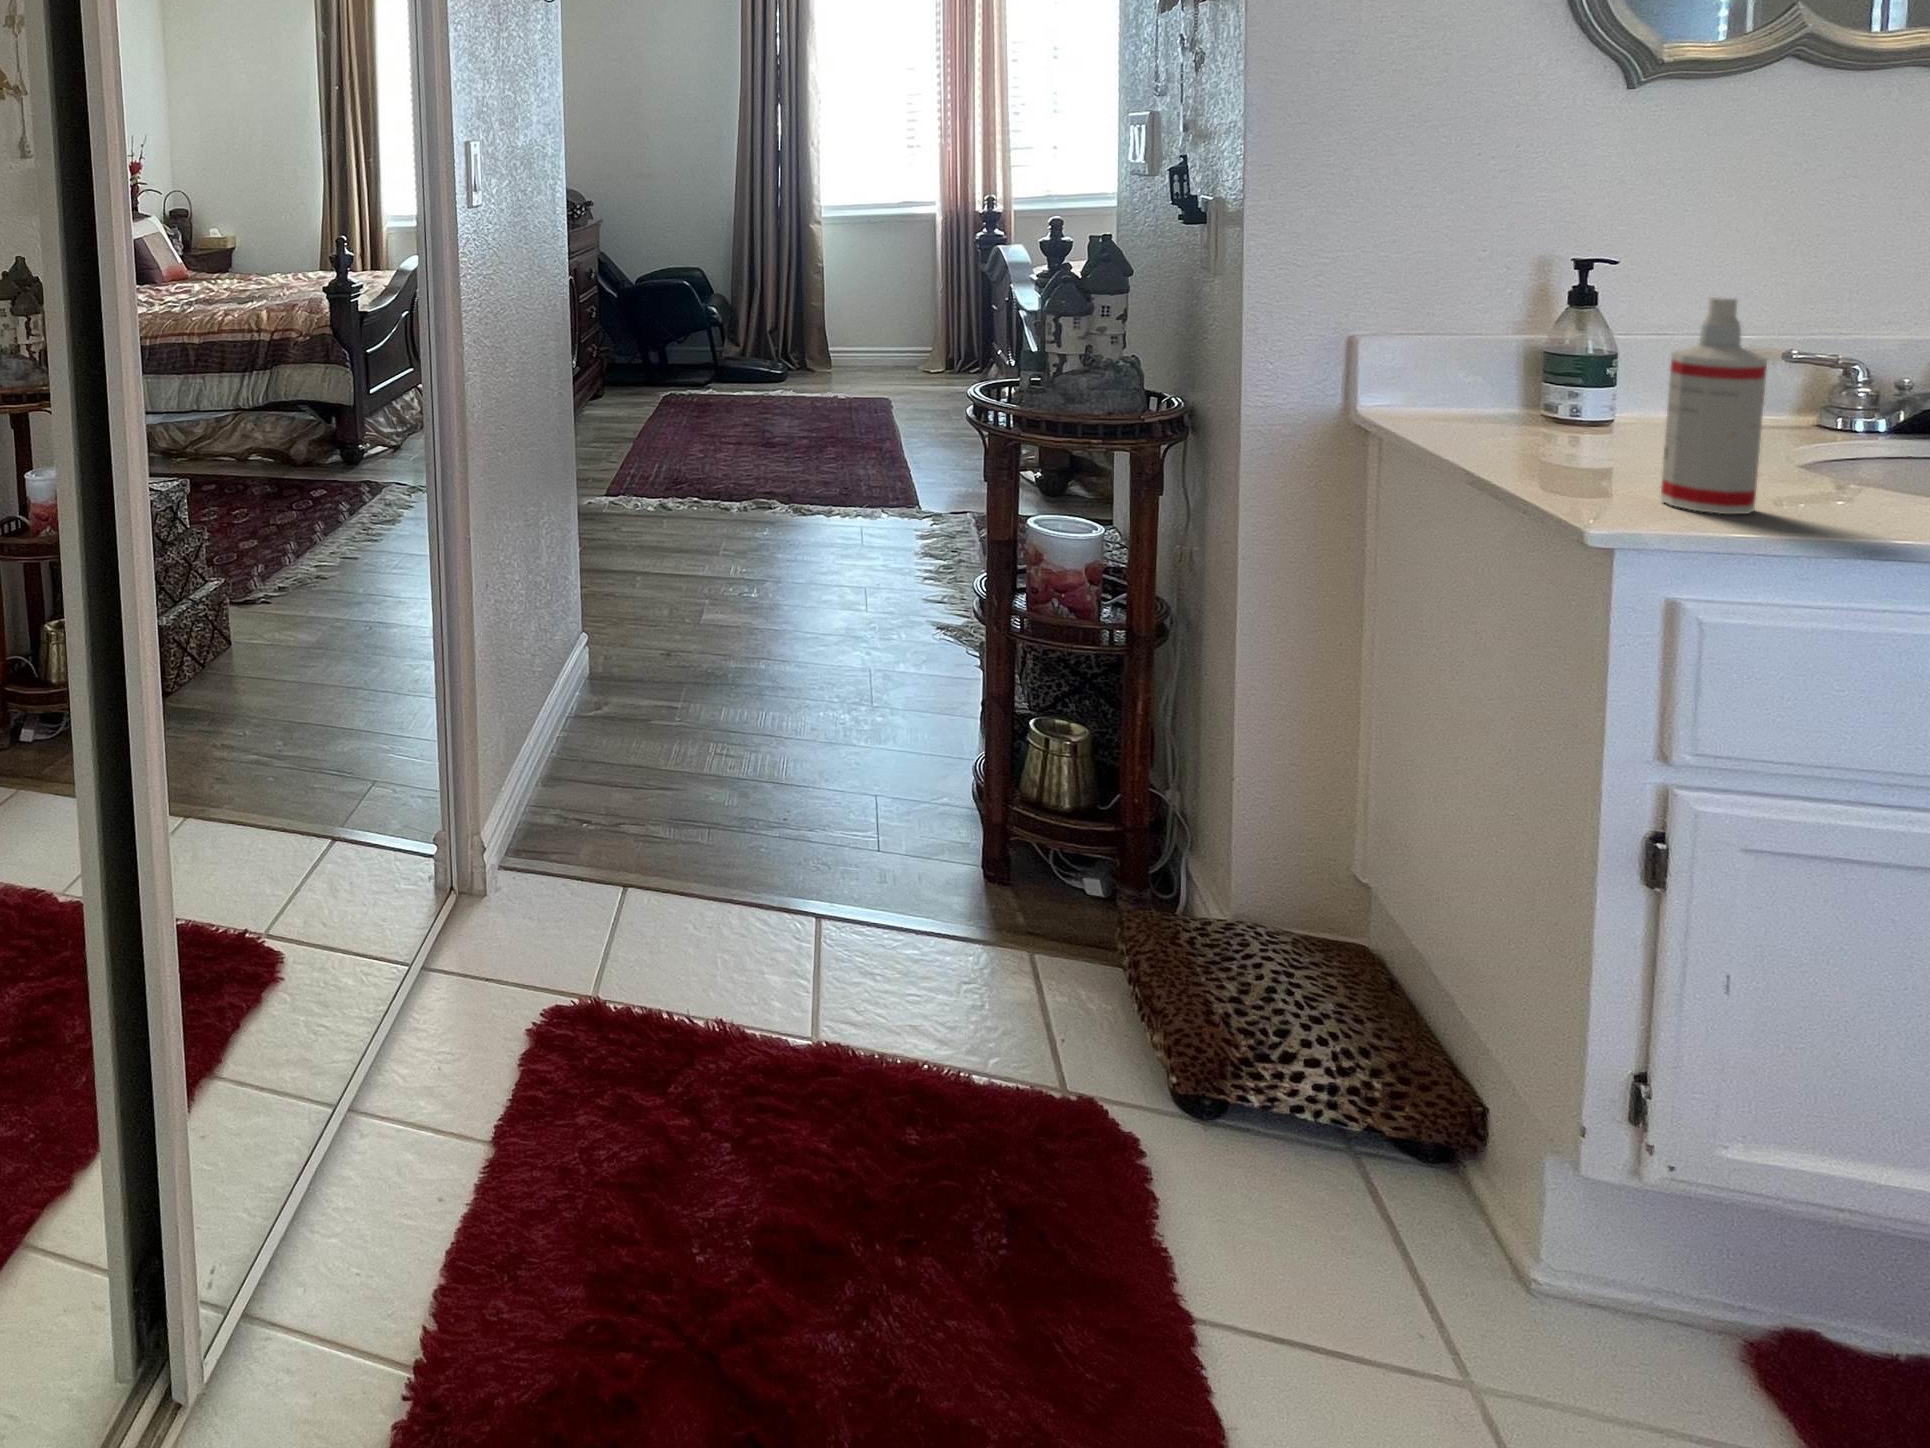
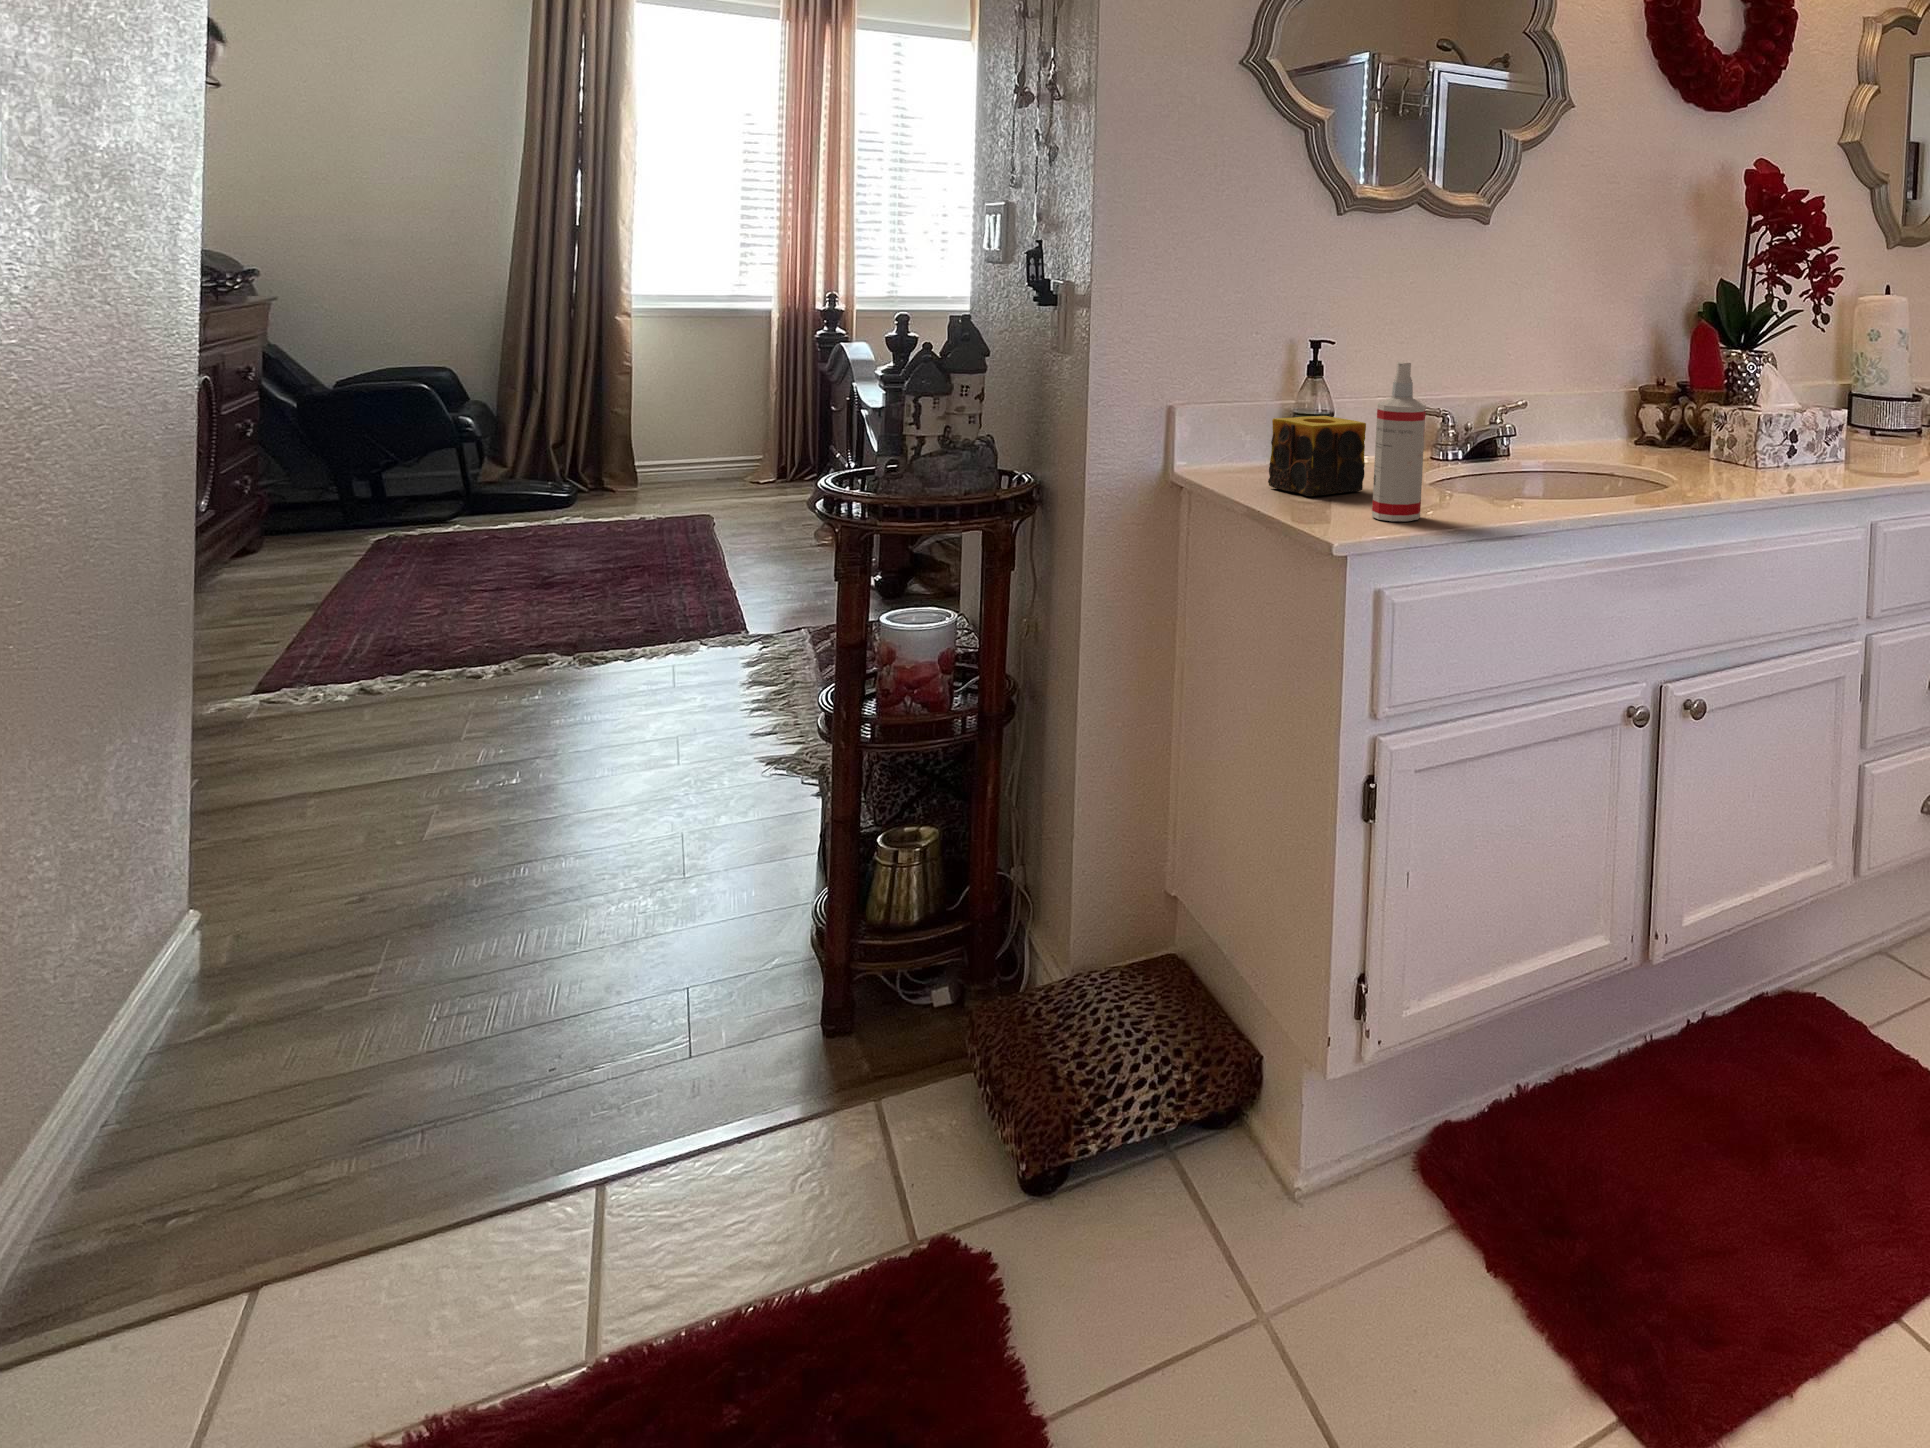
candle: none [1493,358,1663,462] -> present [1268,416,1366,497]

